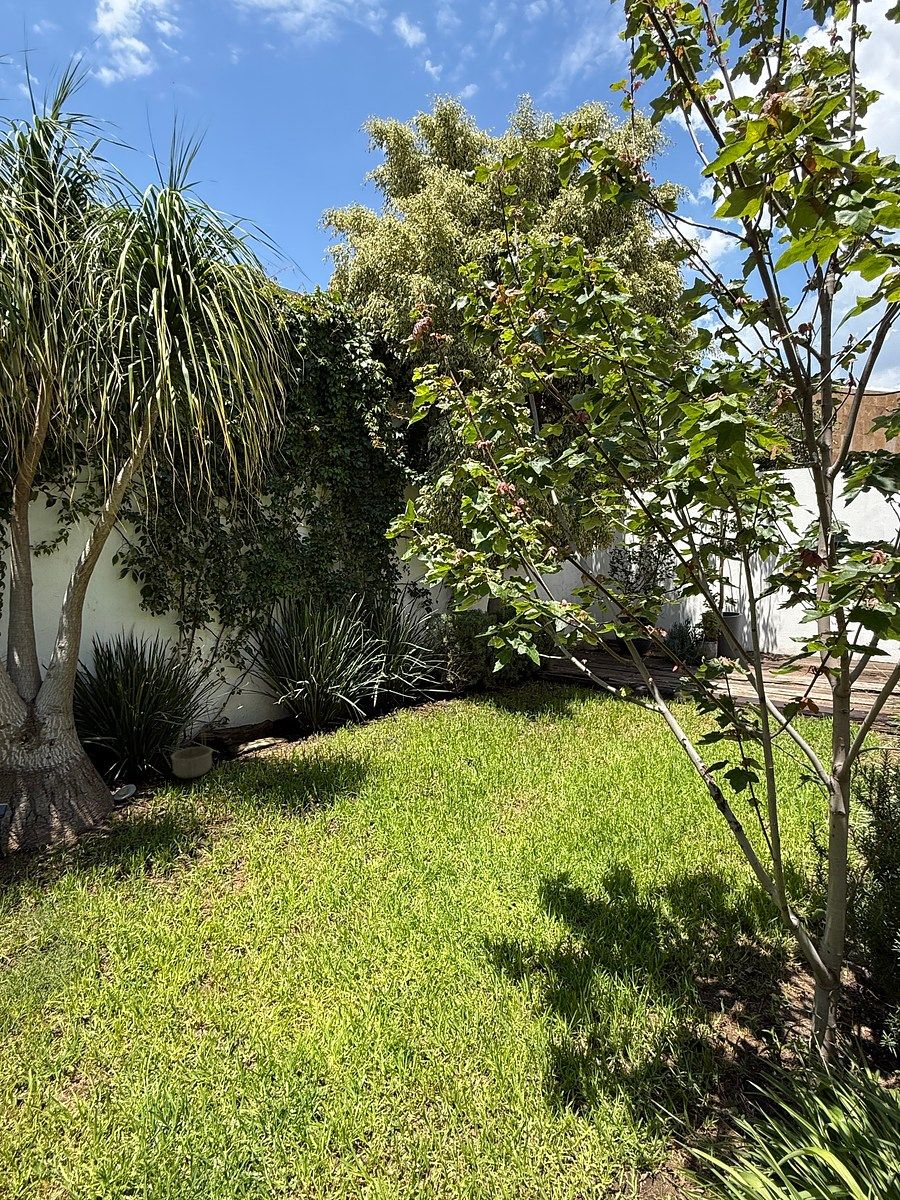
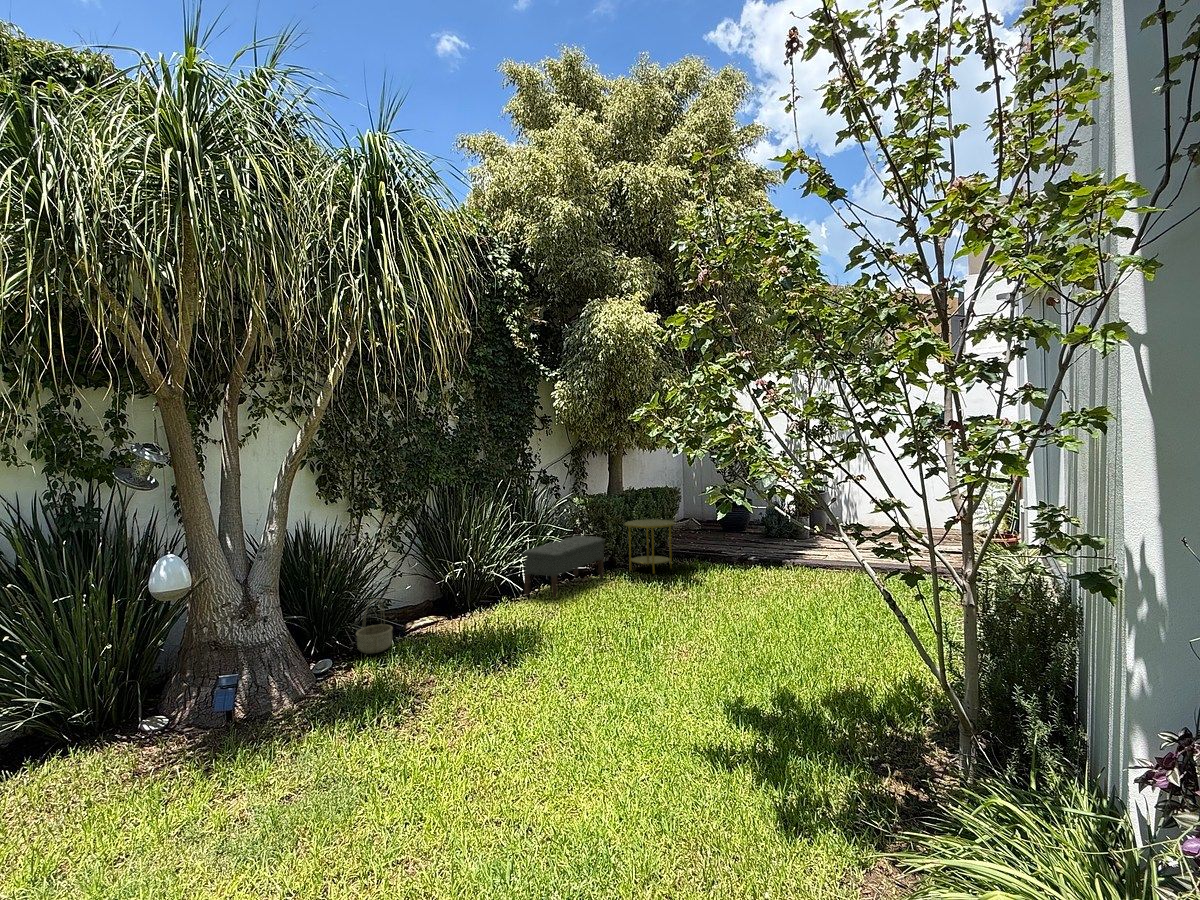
side table: none [493,638,549,698] -> present [624,519,675,574]
bench: none [372,654,469,723] -> present [521,536,605,599]

